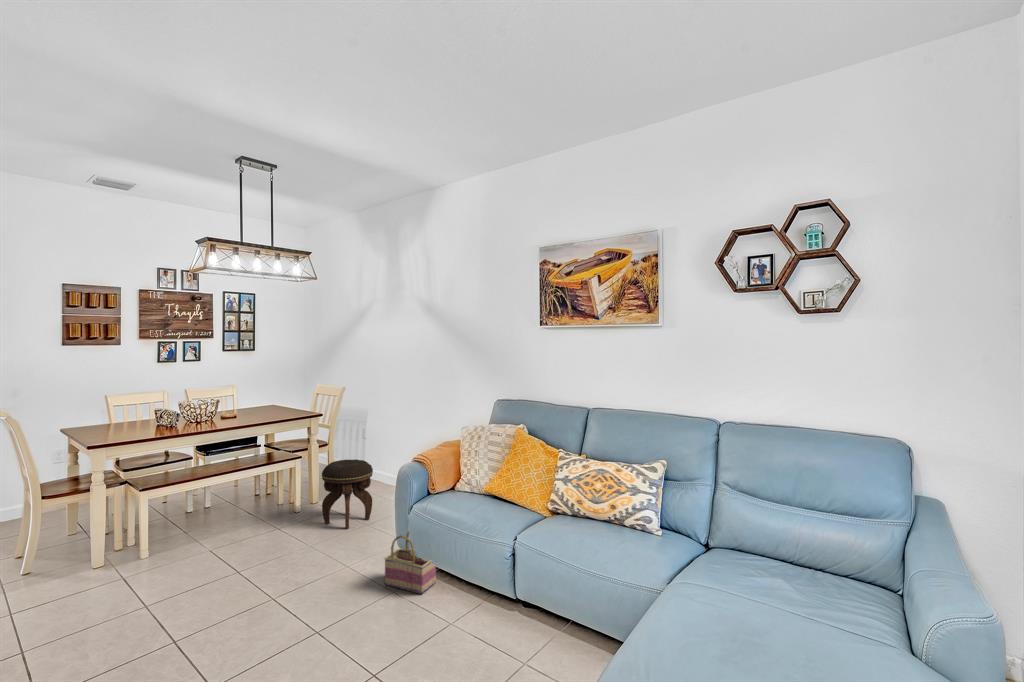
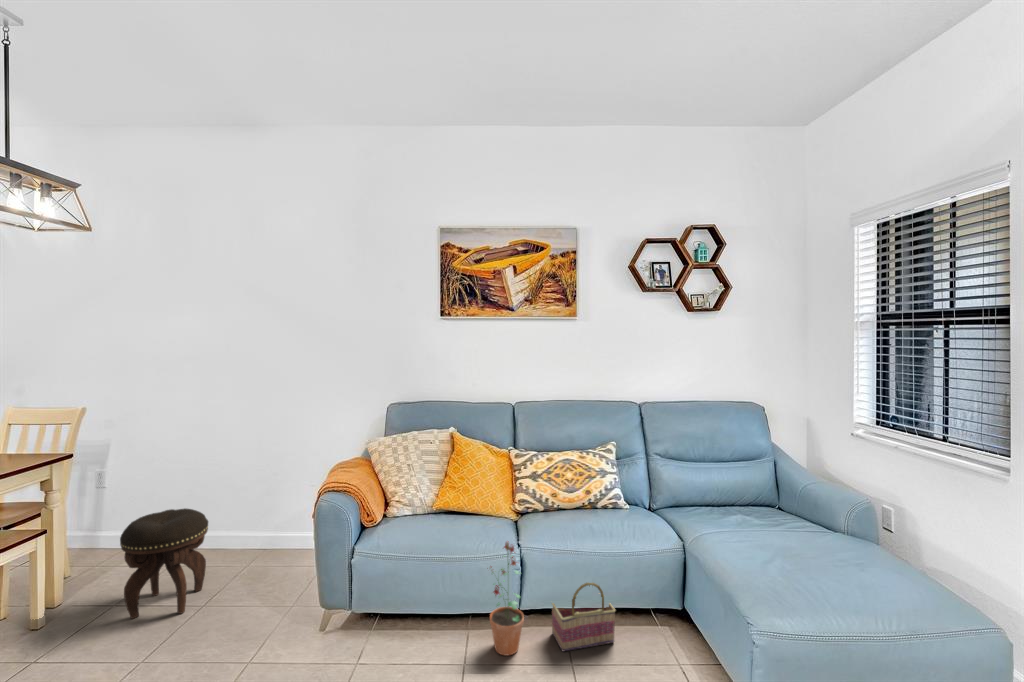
potted plant: none [472,528,509,632] -> present [490,541,524,655]
basket: present [384,532,436,594] -> present [552,583,615,651]

